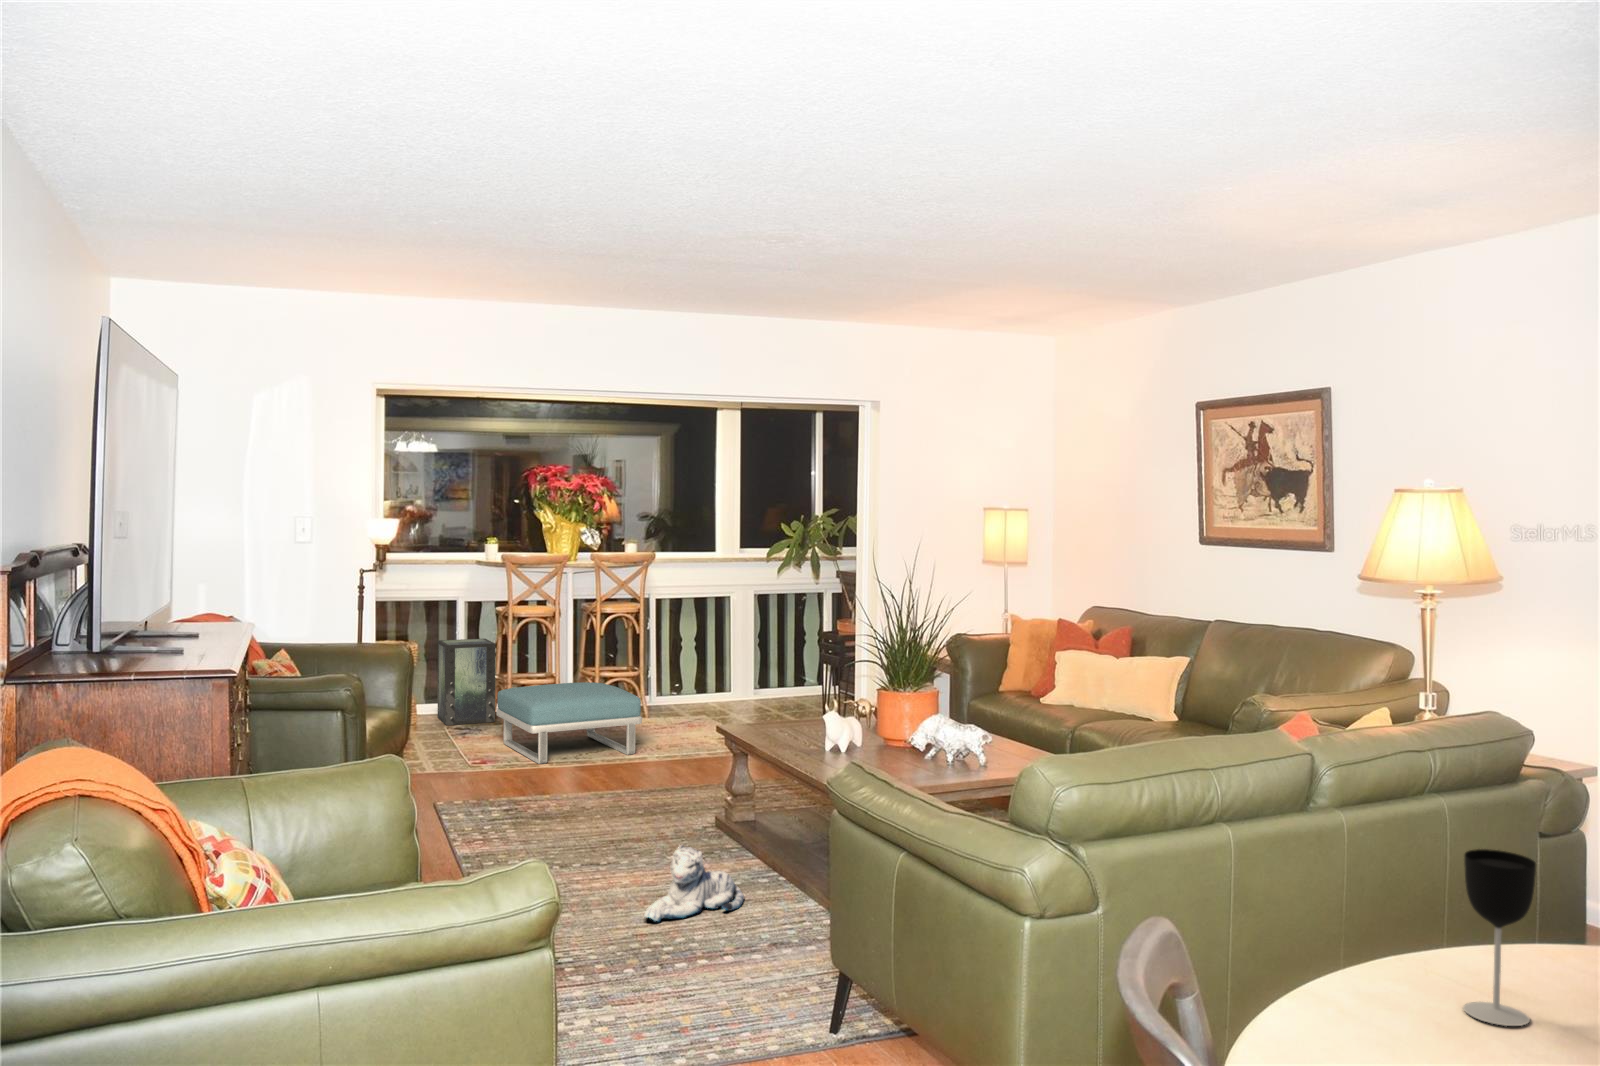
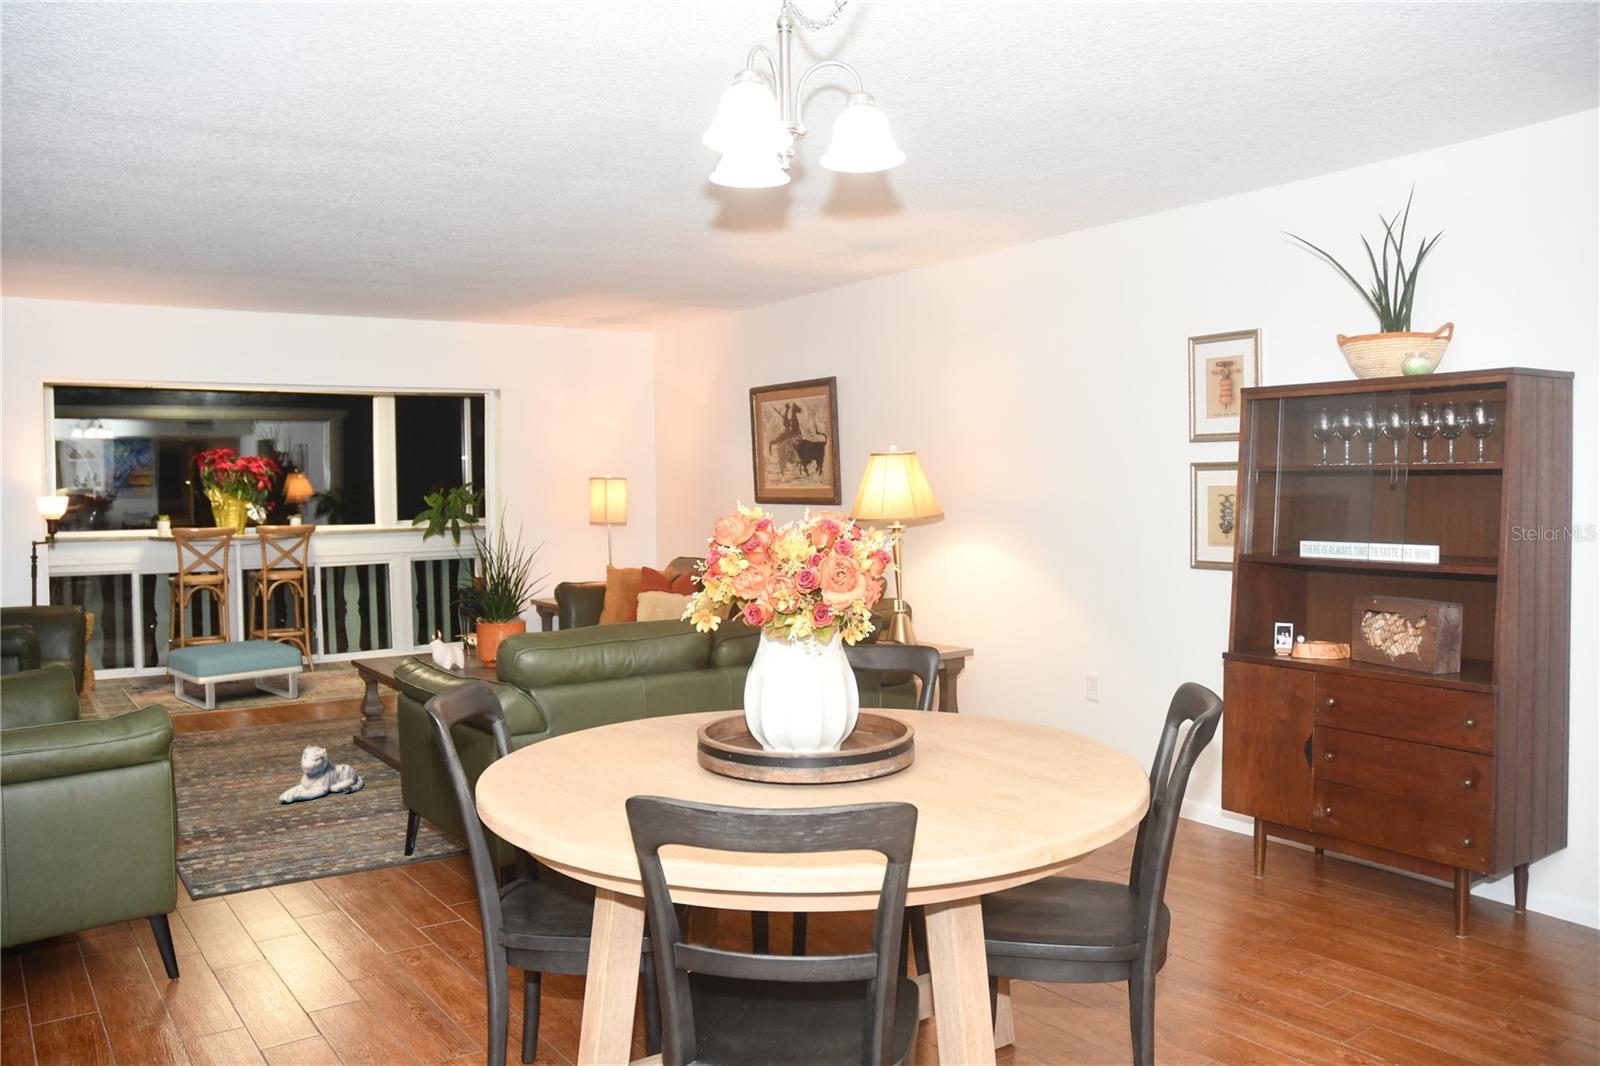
storage box: present [438,639,495,725] -> none [109,608,169,687]
wine glass: present [1463,849,1536,1026] -> none [636,649,668,731]

